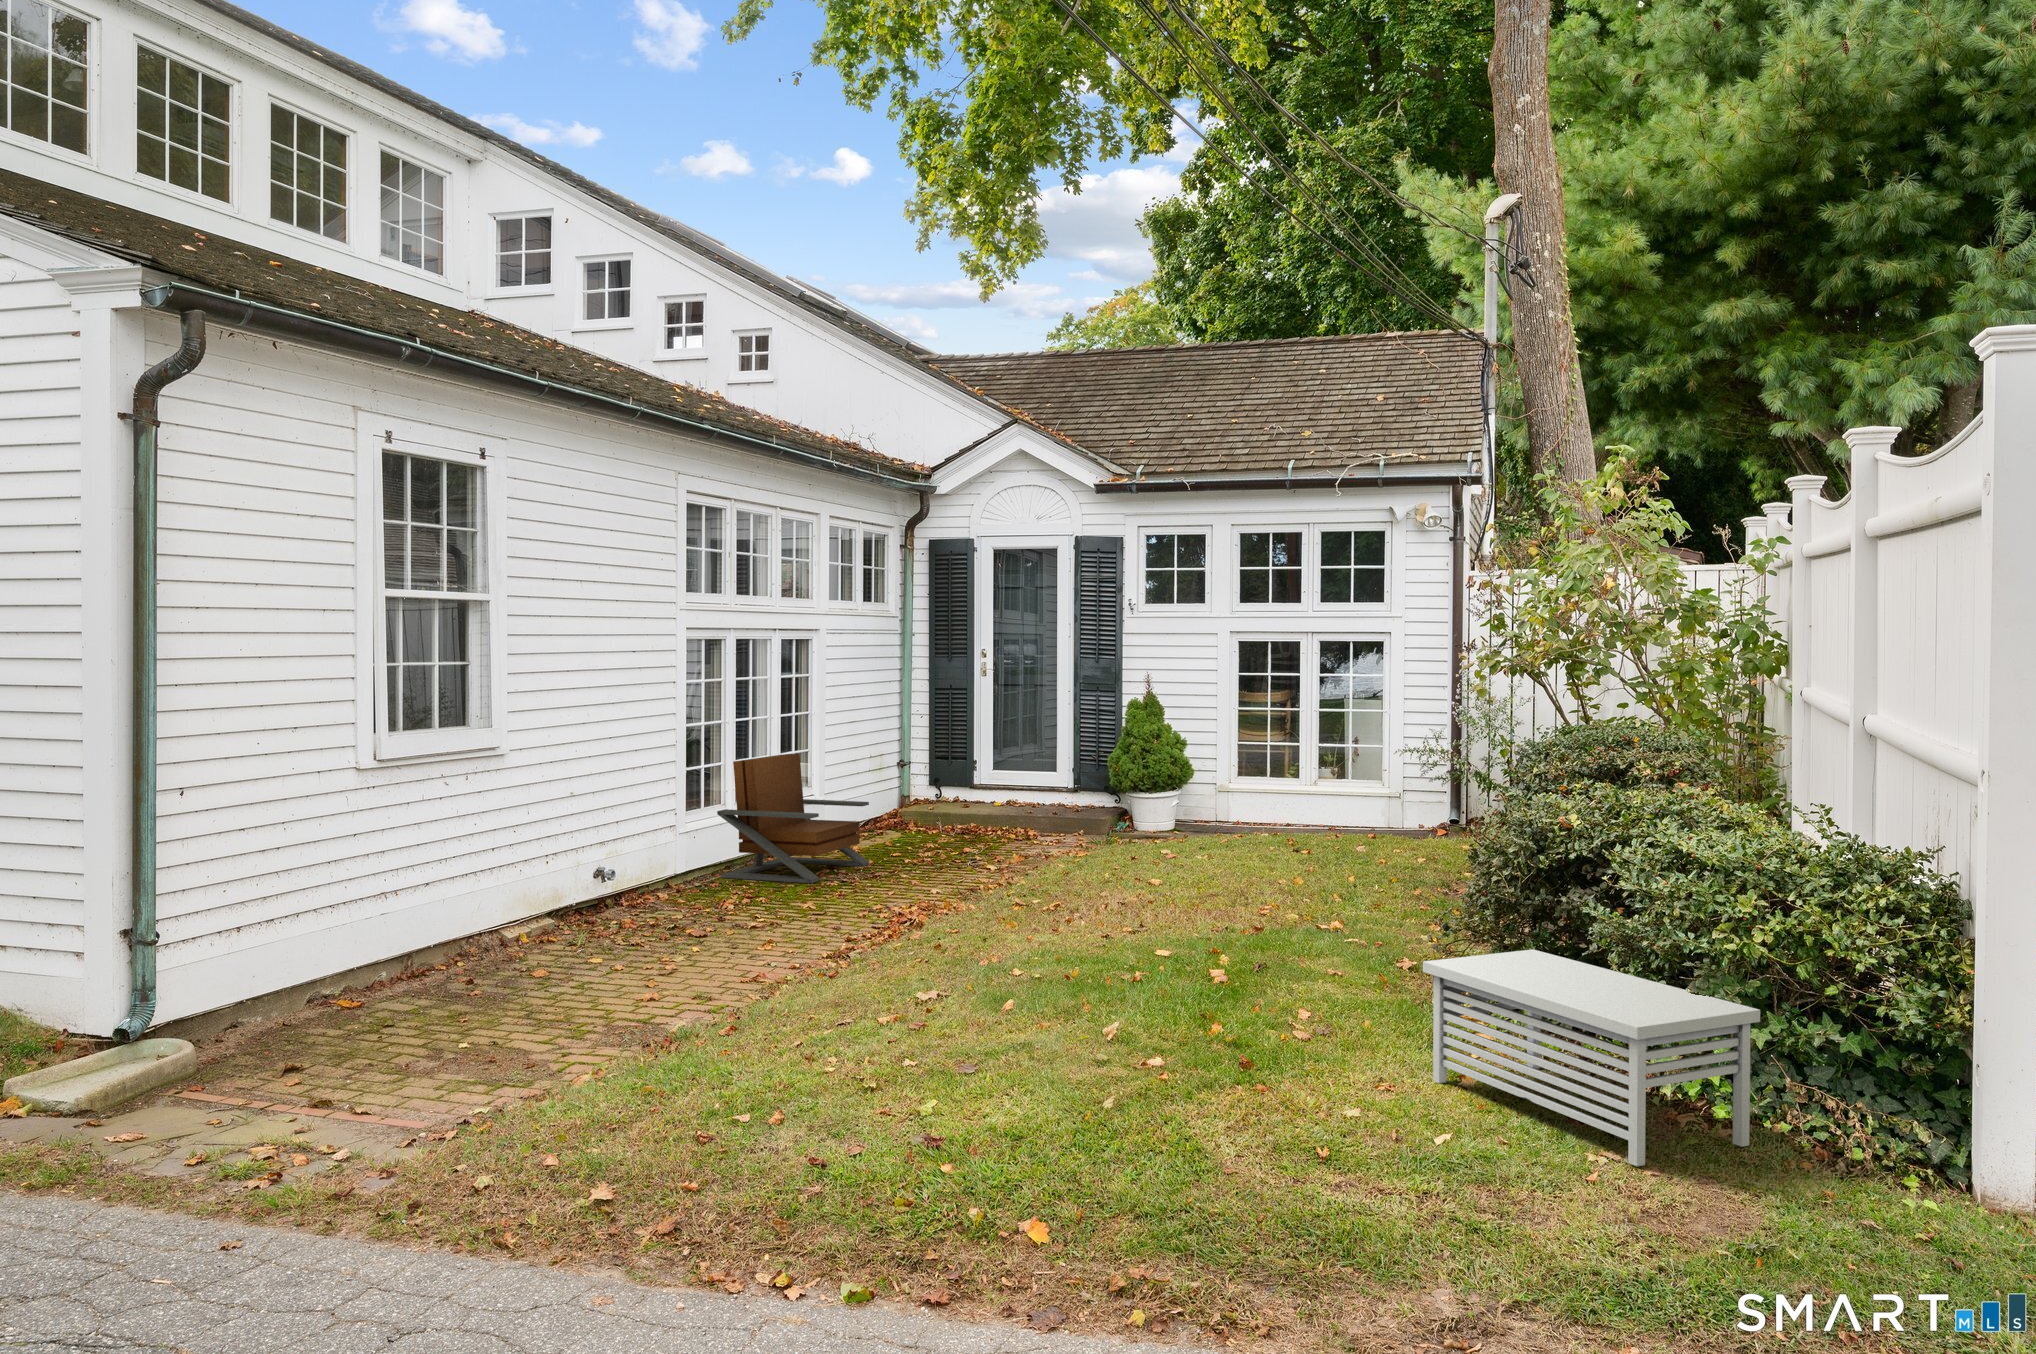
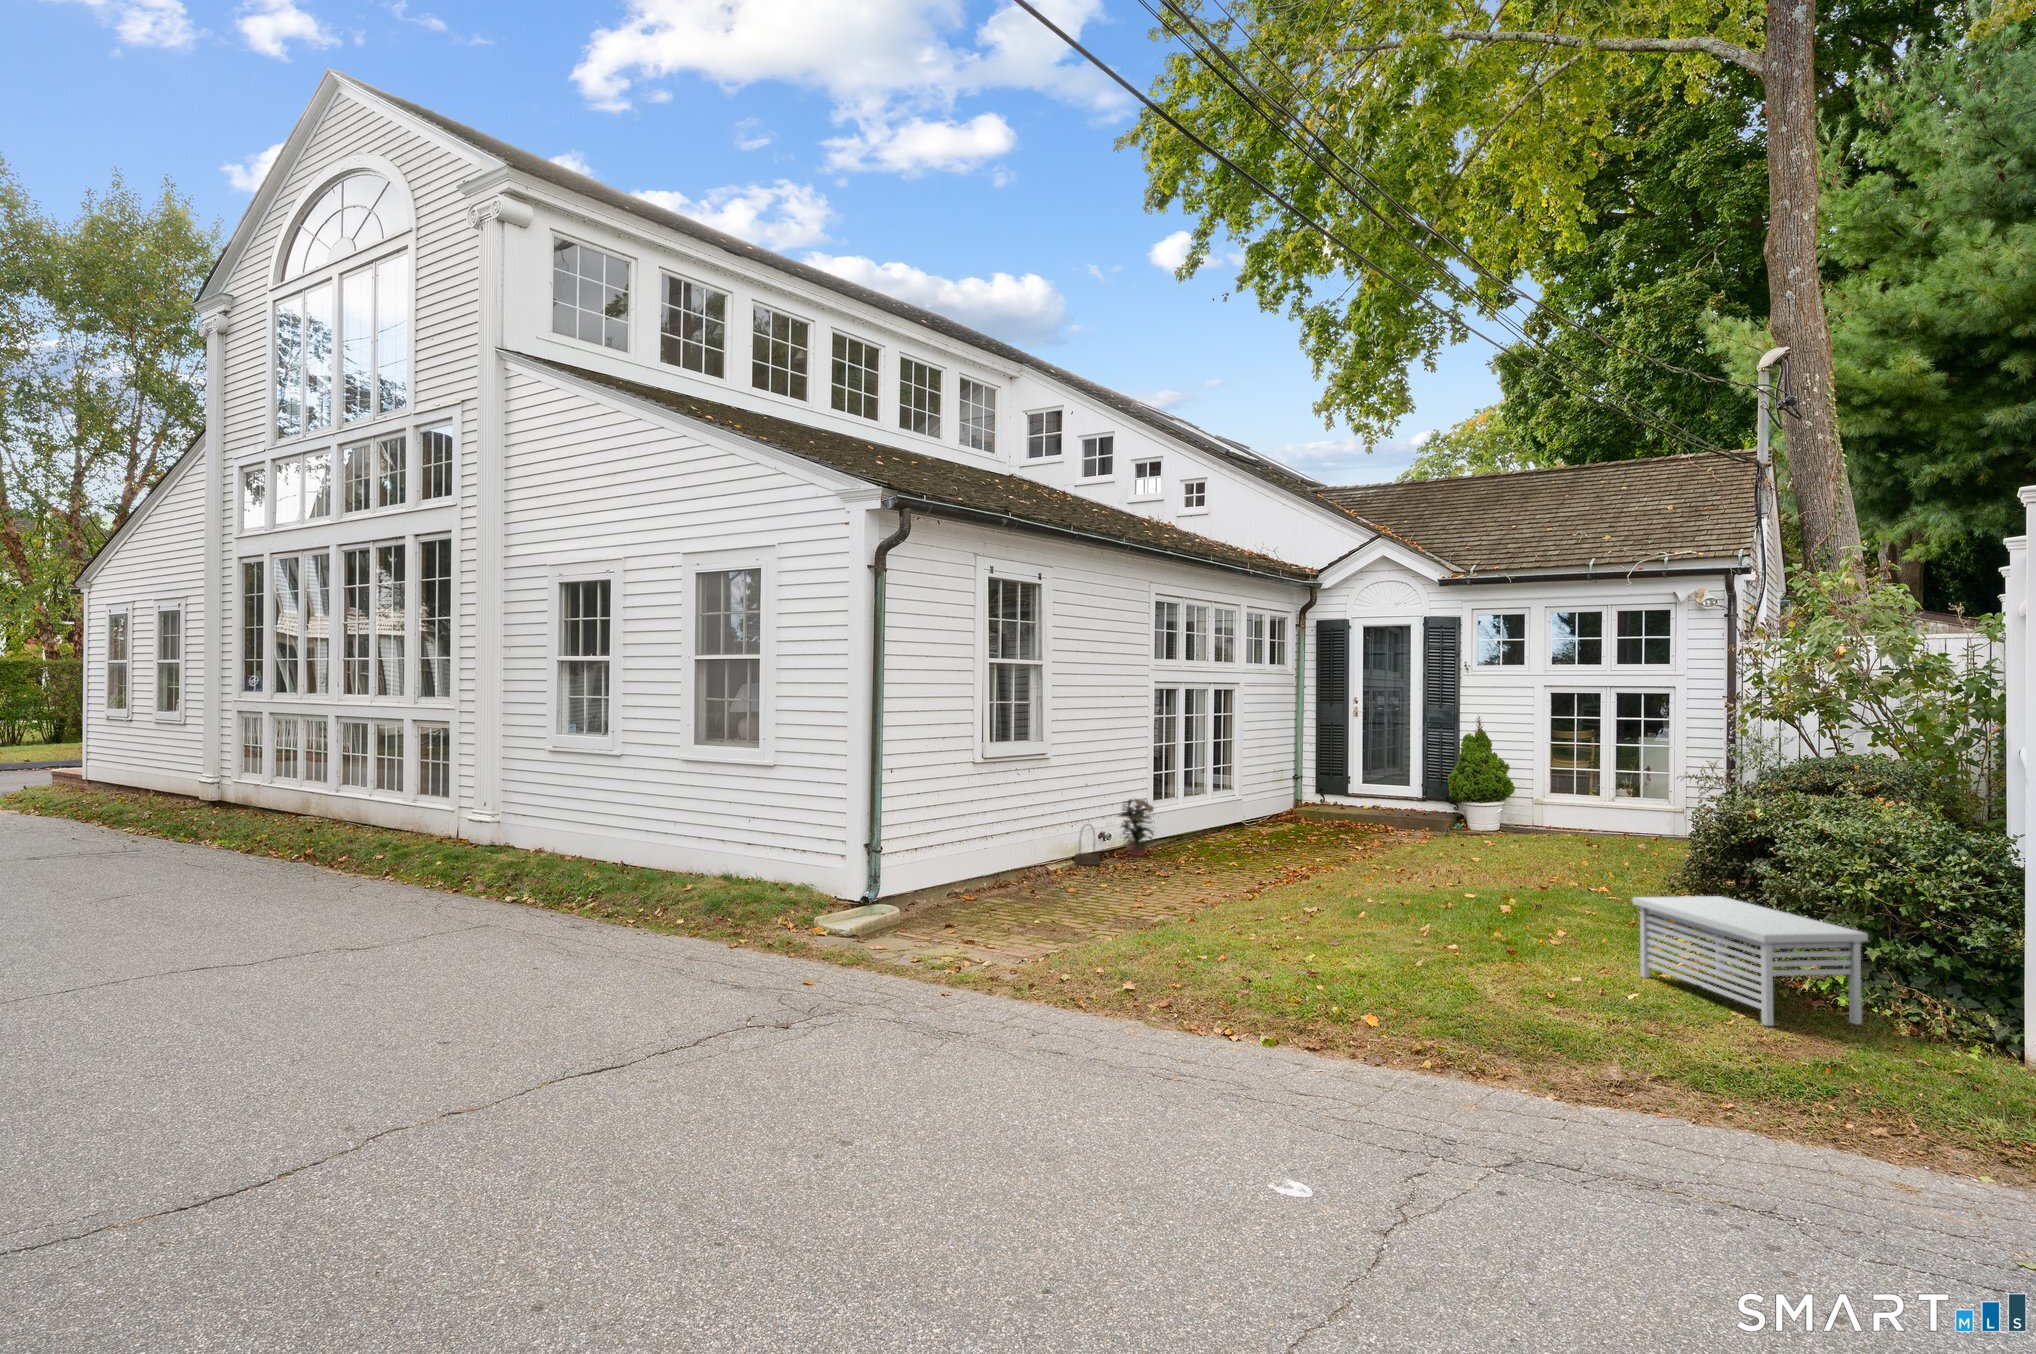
lounge chair: present [717,754,869,883] -> none [1171,766,1271,849]
decorative plant: none [626,813,693,904] -> present [1119,799,1154,856]
basket: none [554,860,598,928] -> present [1075,827,1100,865]

